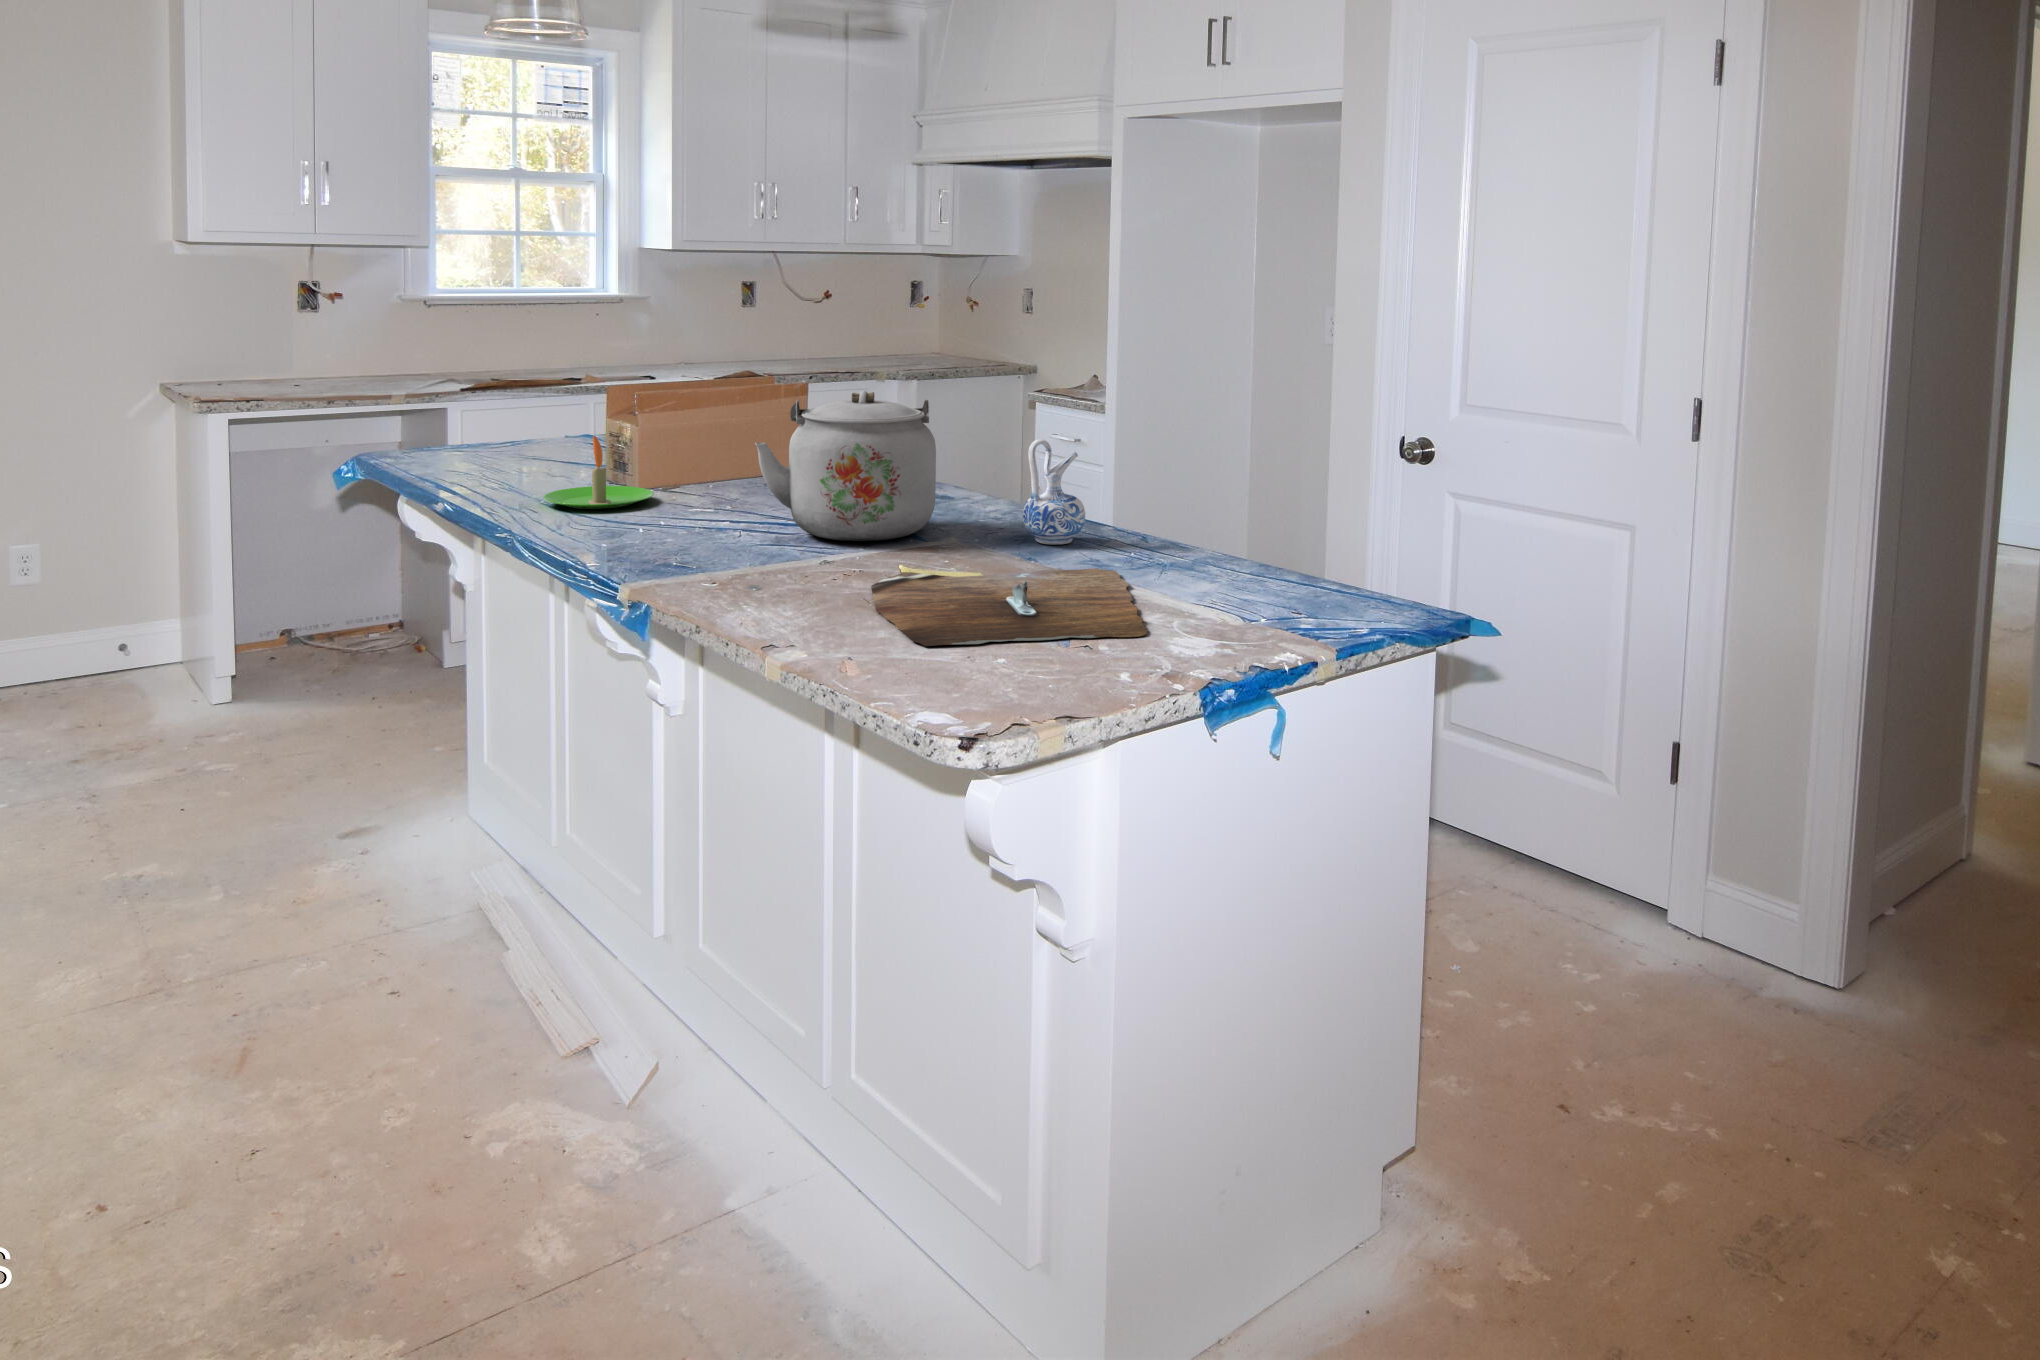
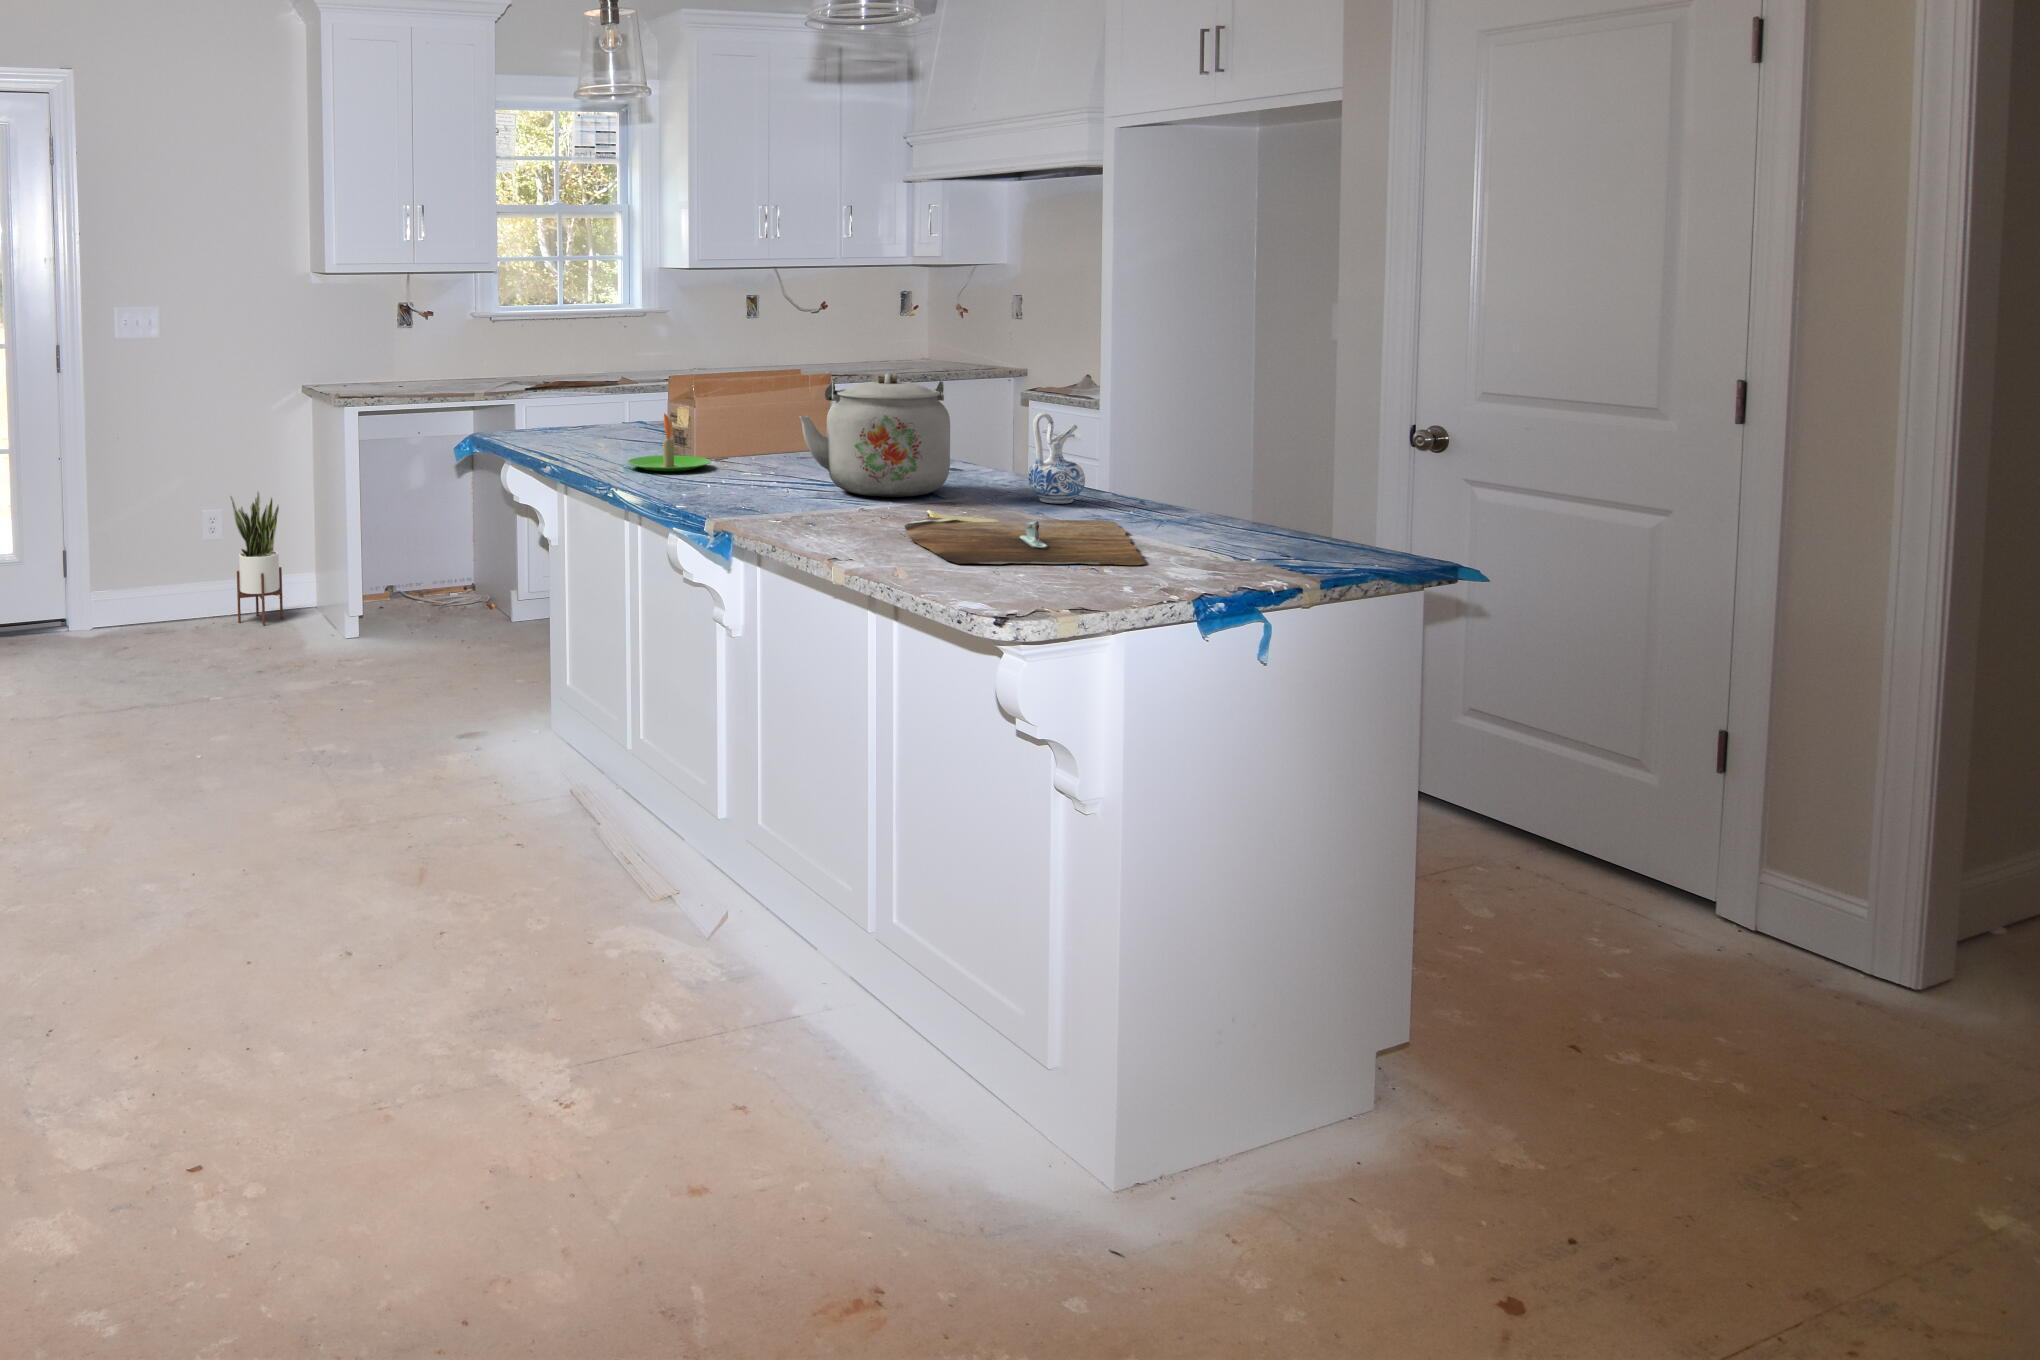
potted plant: none [37,522,122,697] -> present [230,492,283,625]

